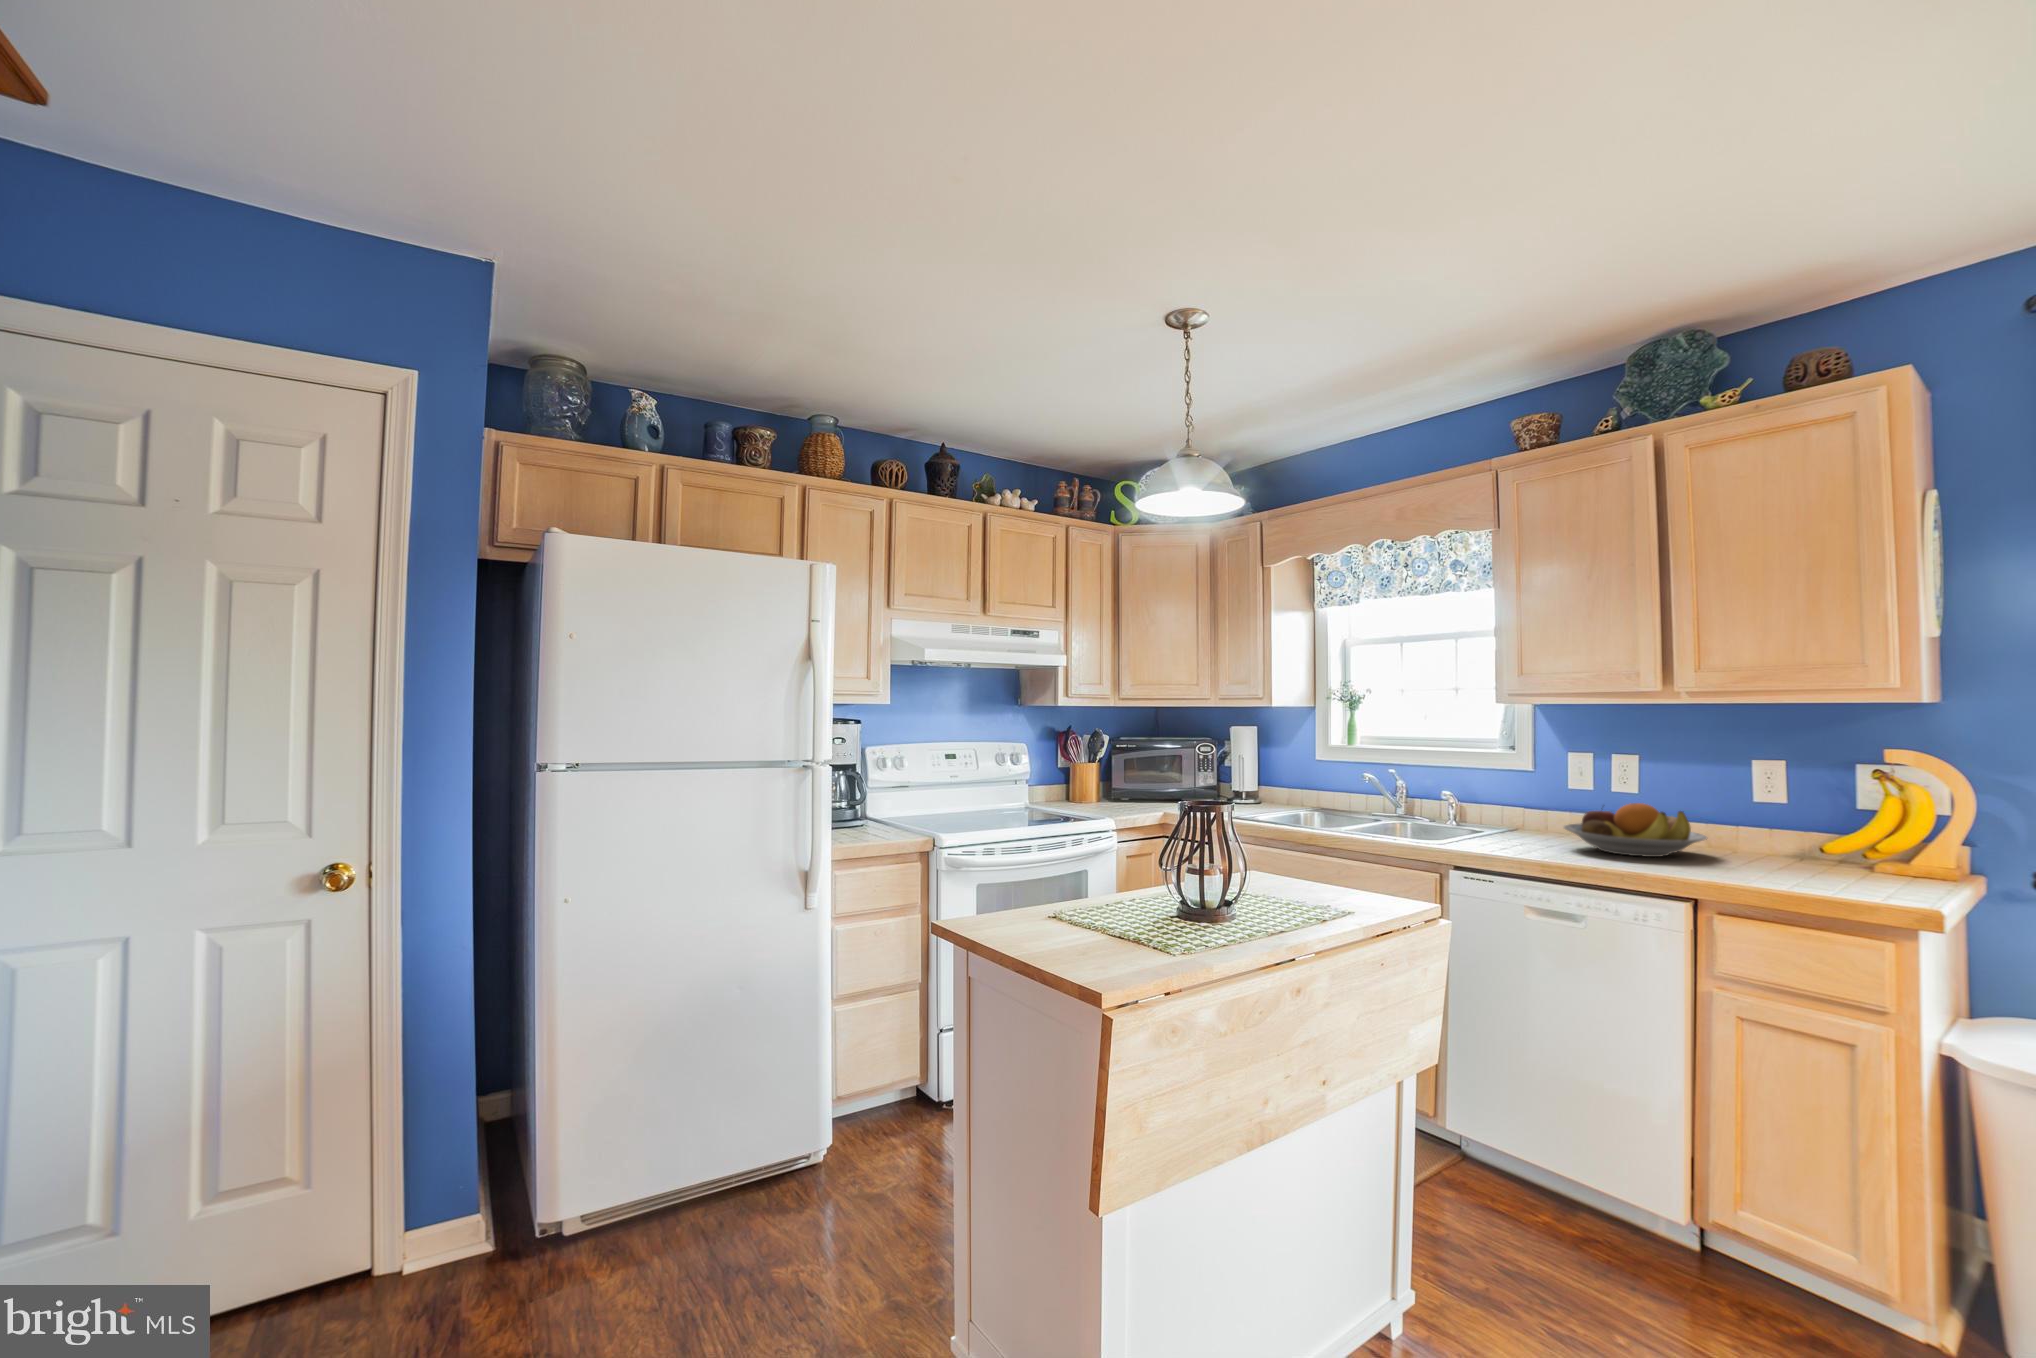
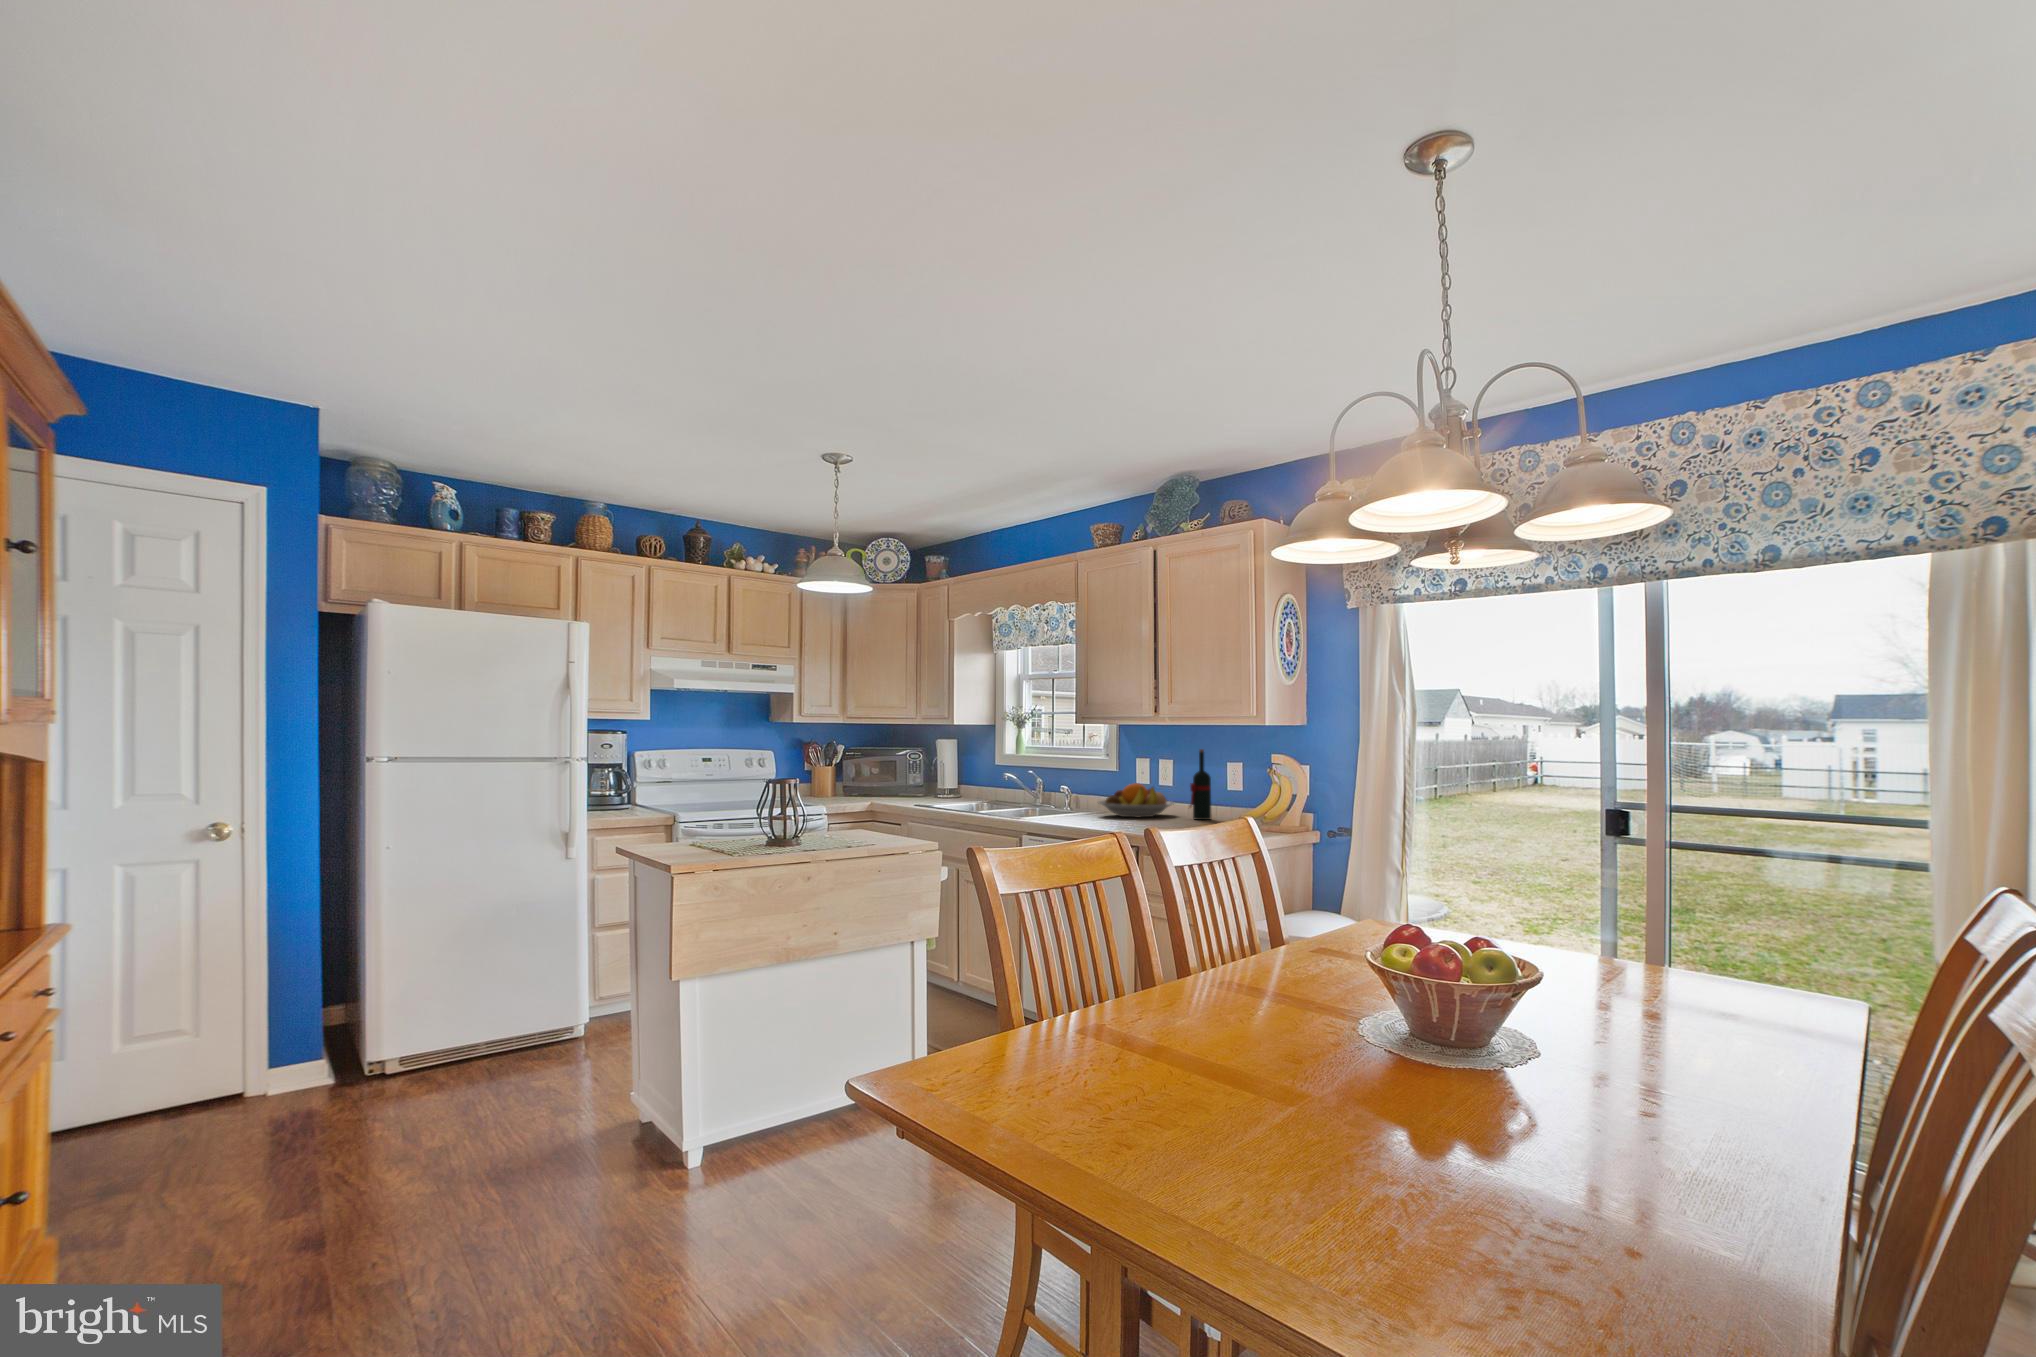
wine bottle: none [1766,754,1808,870] -> present [1190,749,1211,820]

